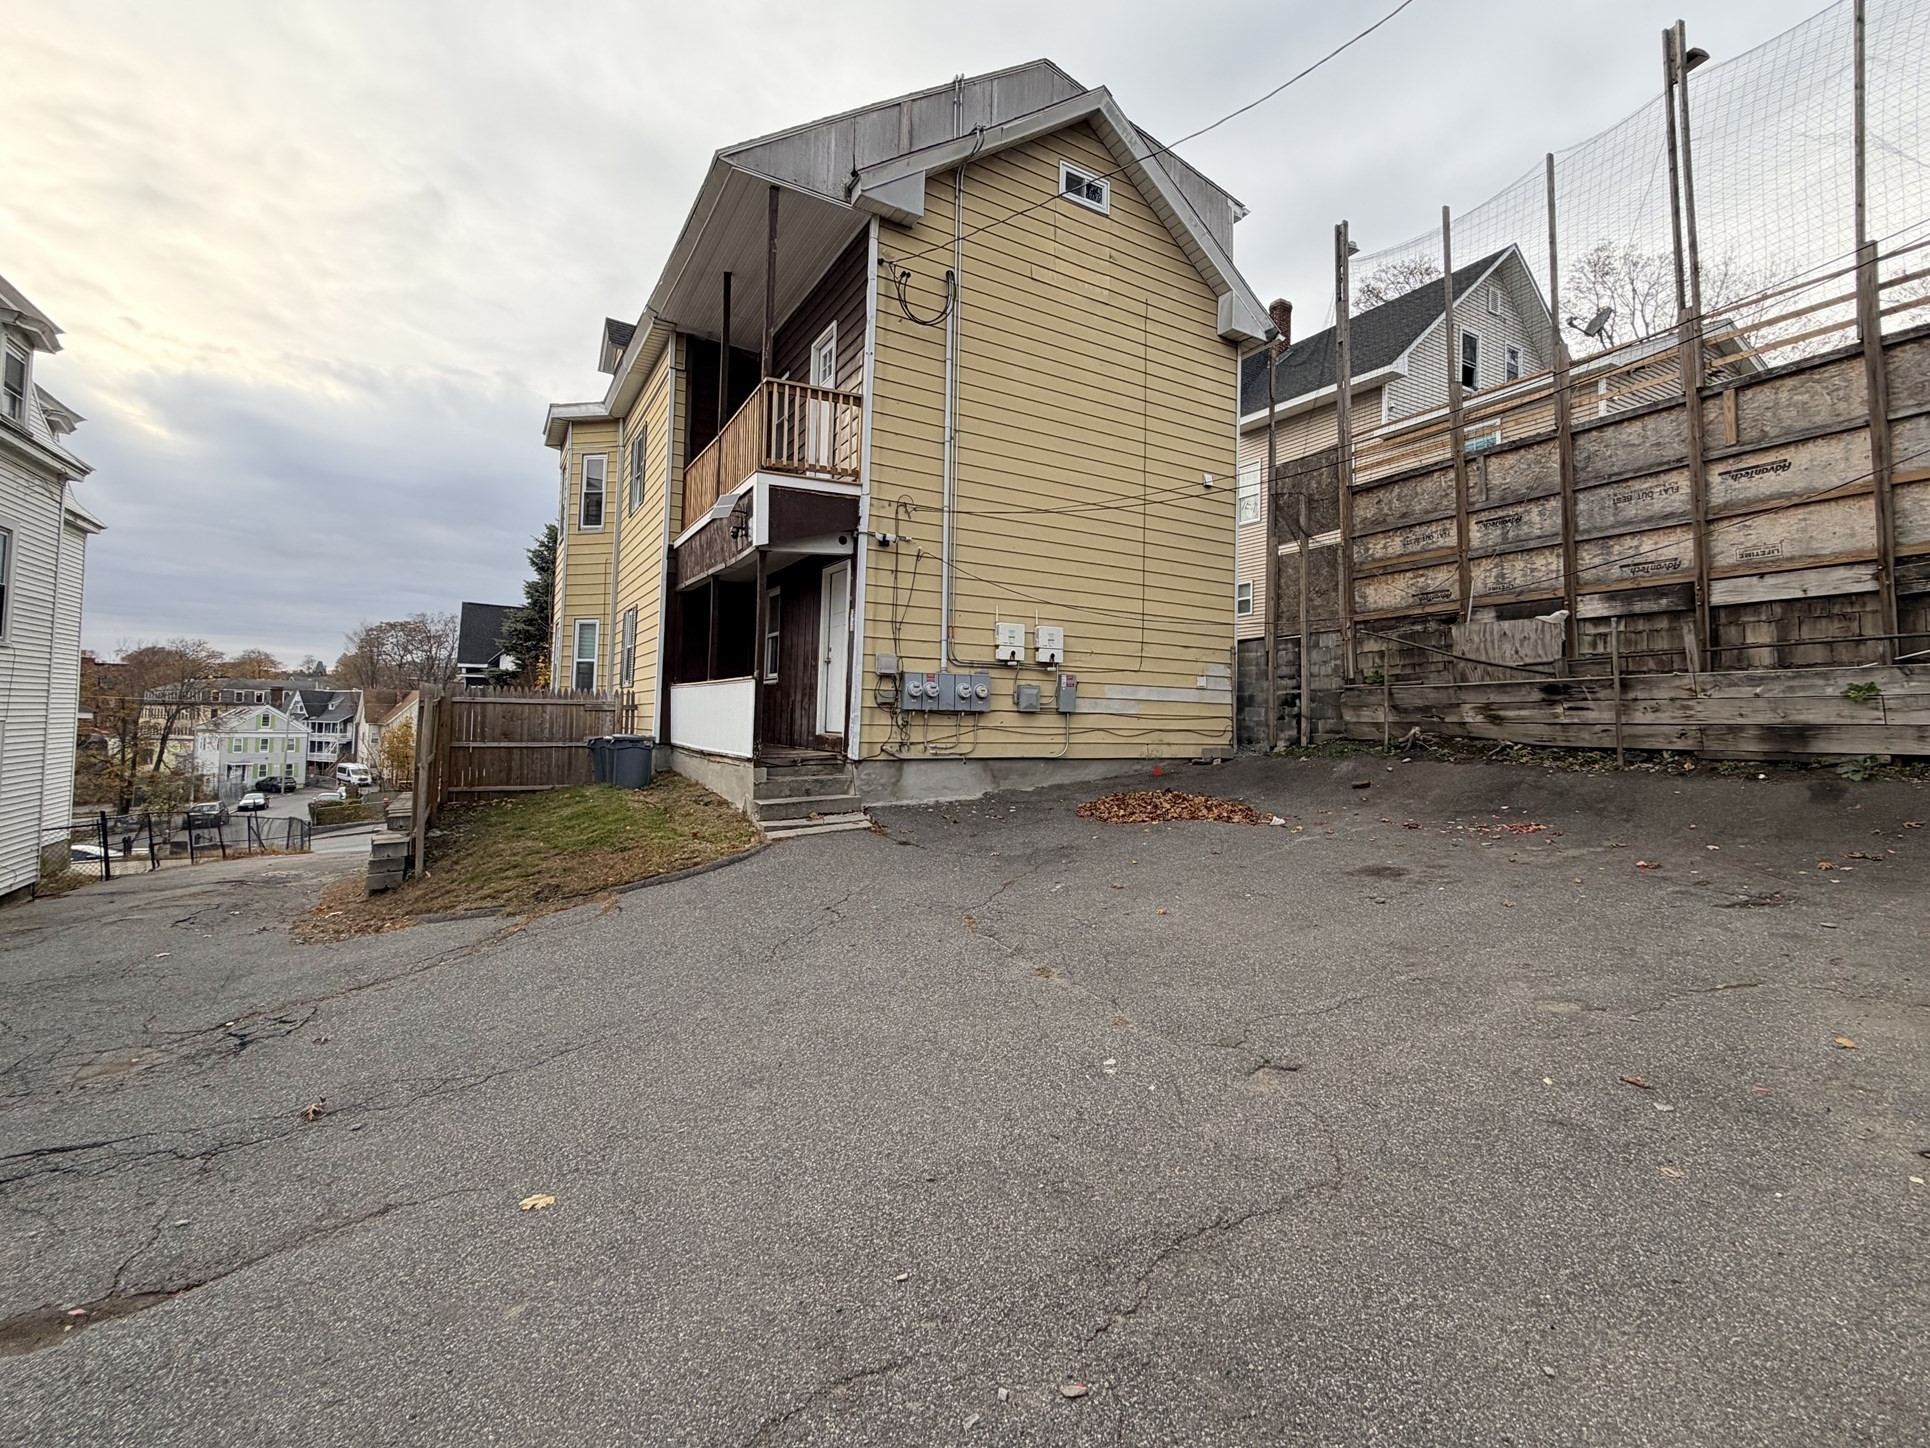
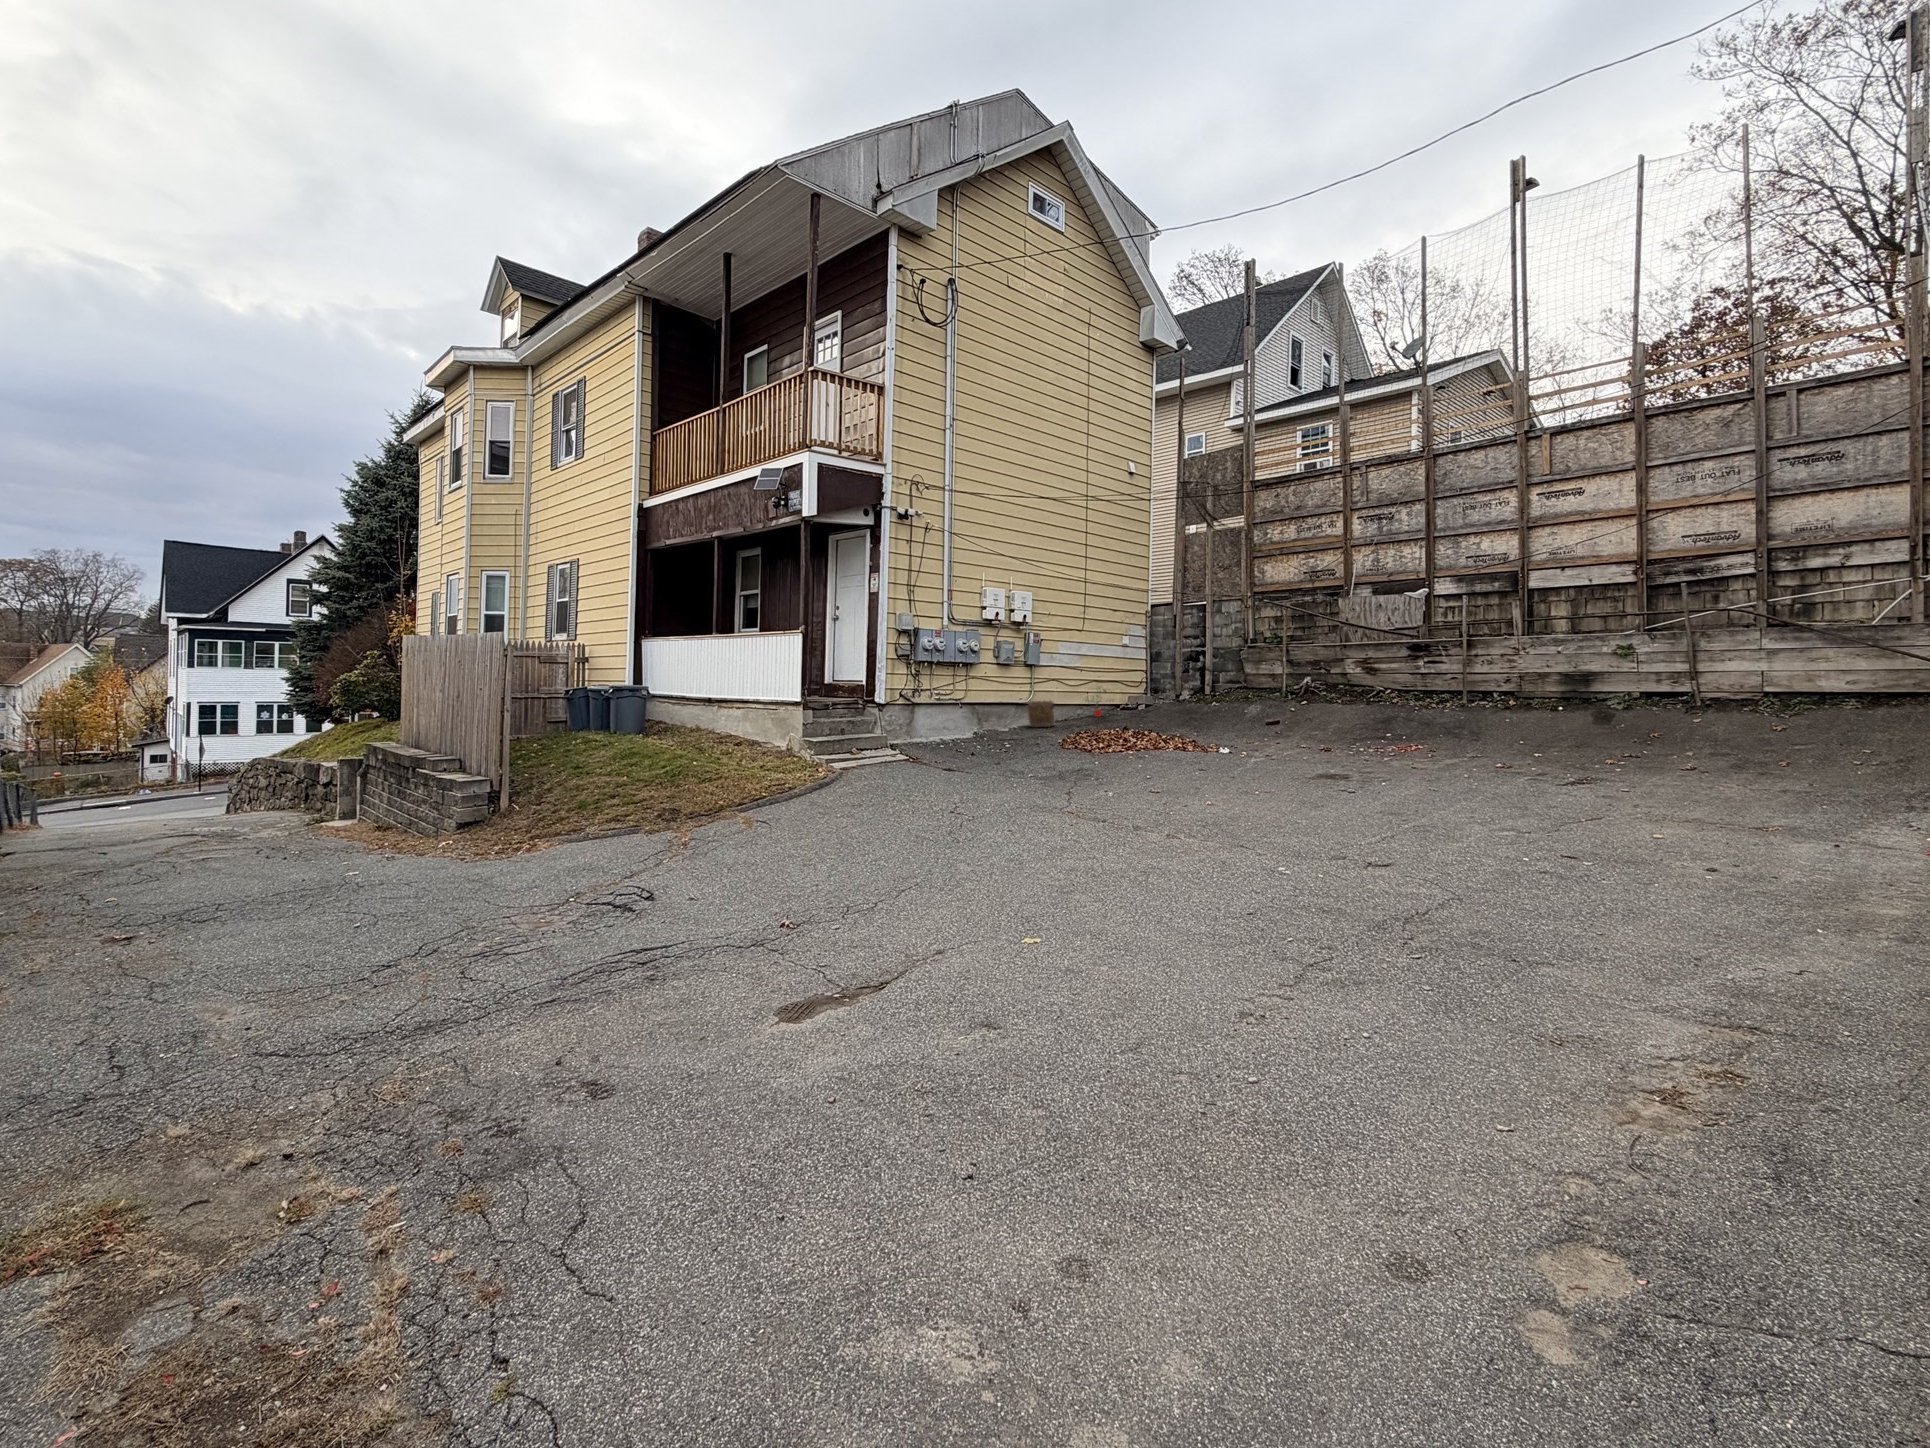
bucket: none [1059,756,1092,790] -> present [1028,701,1054,727]

